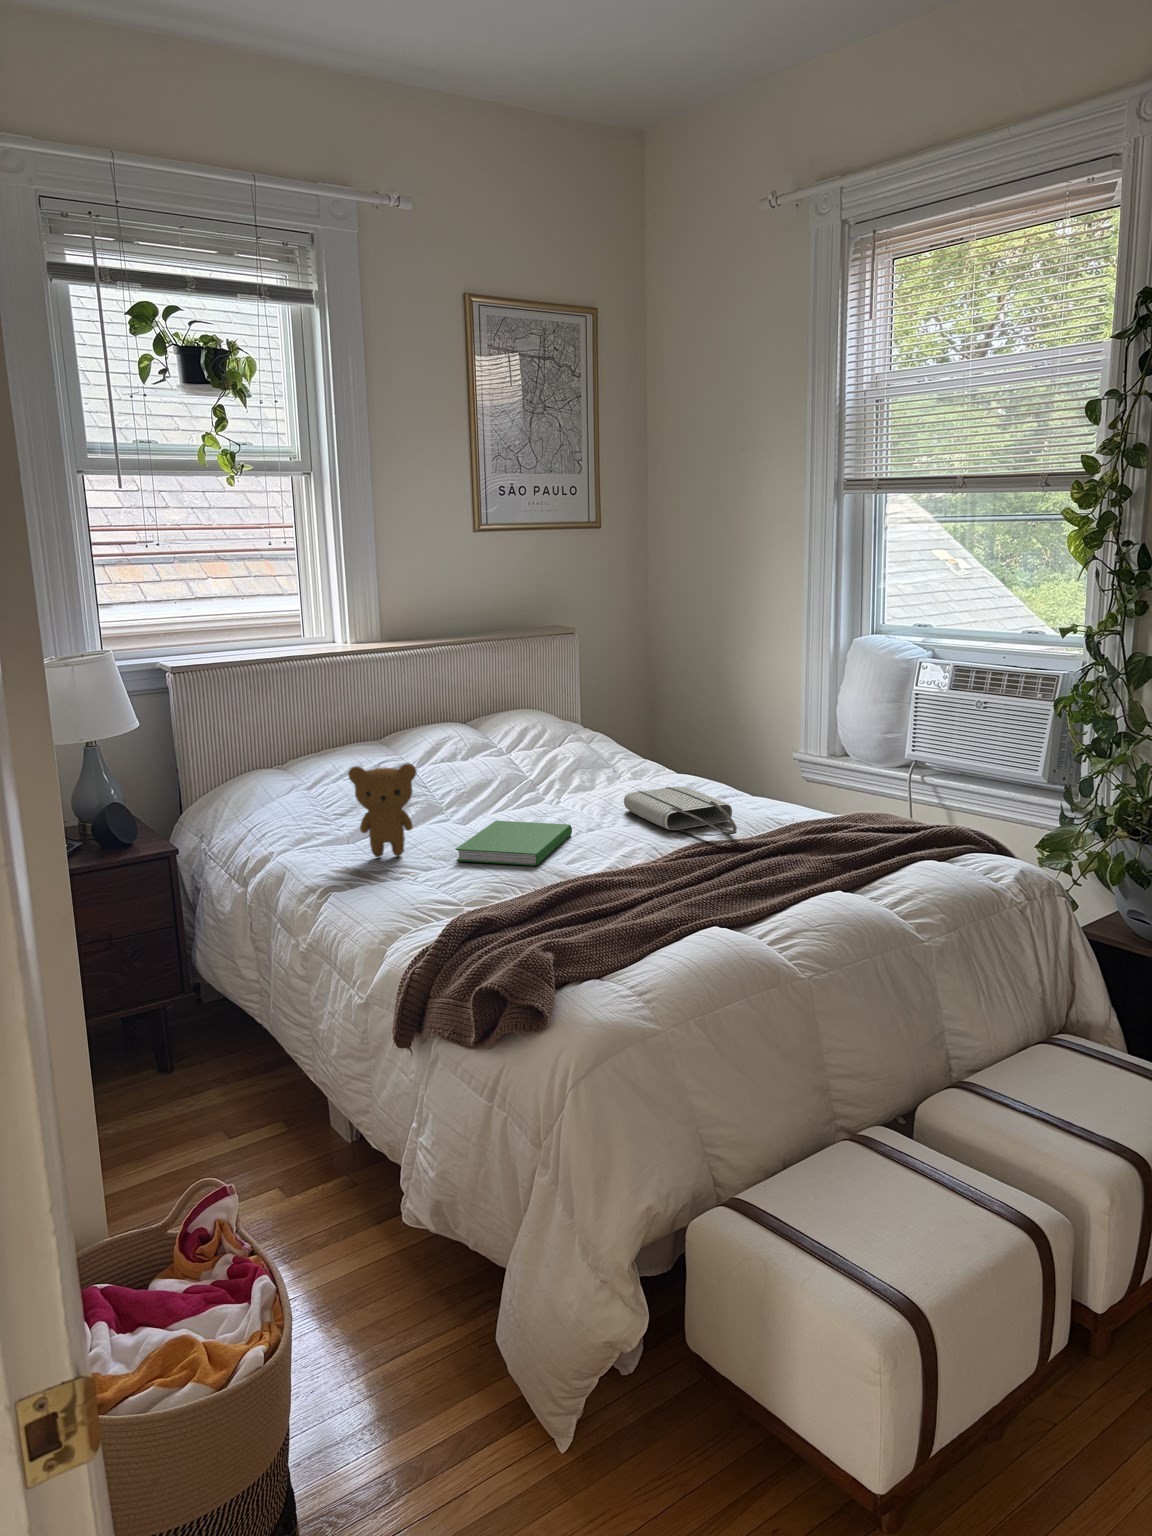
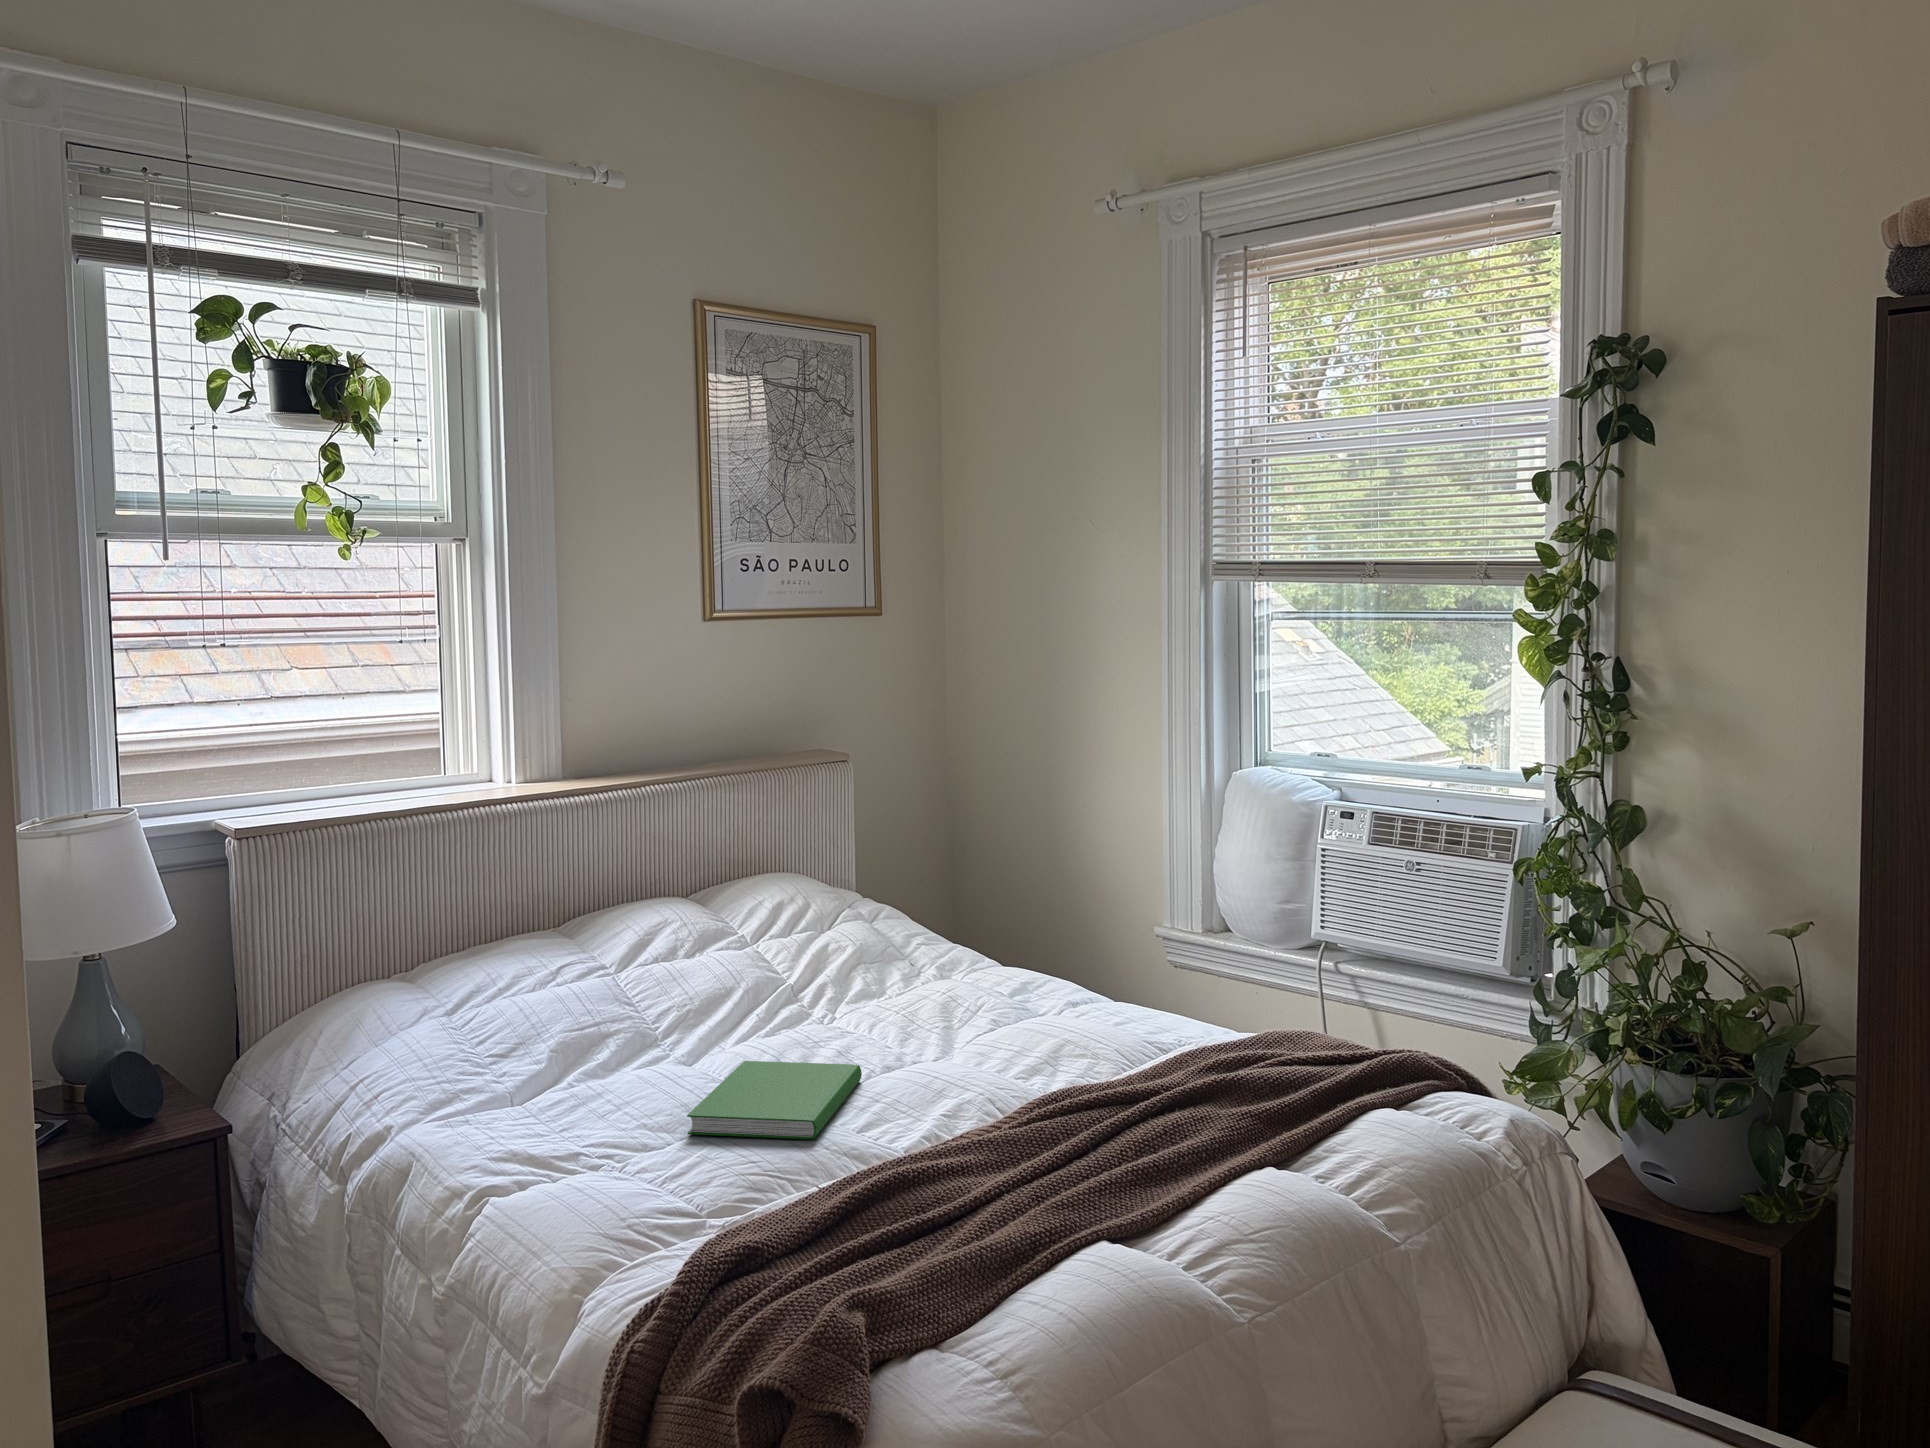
teddy bear: present [348,764,417,858] -> none [519,982,627,1131]
tote bag: present [624,787,737,836] -> none [933,996,1108,1078]

